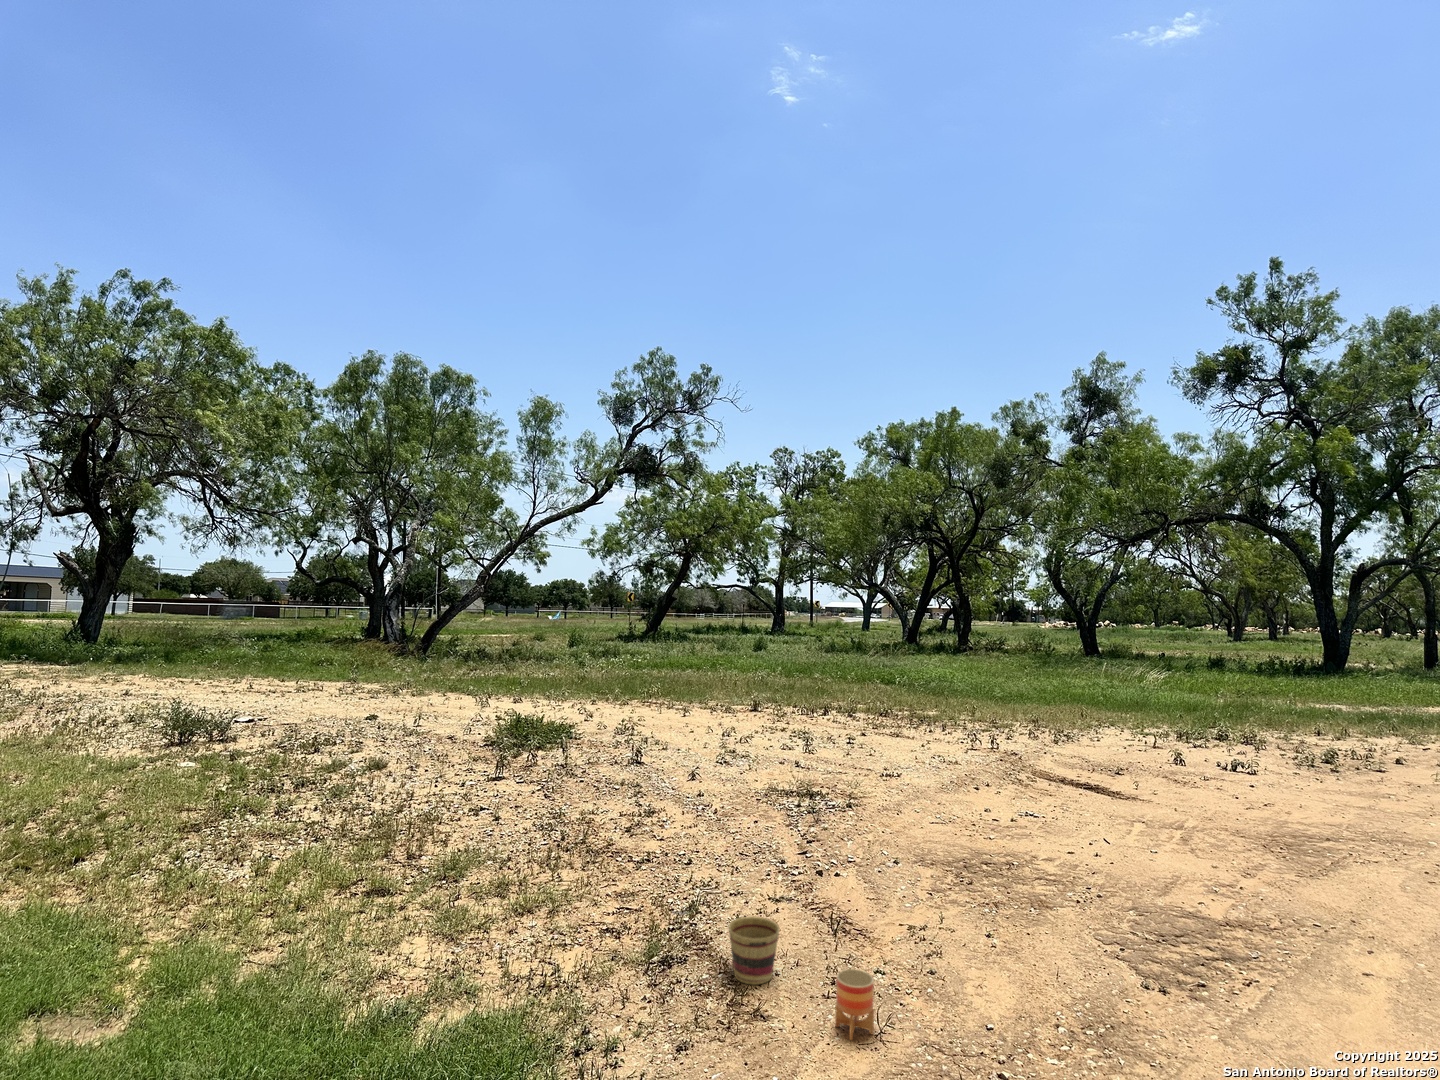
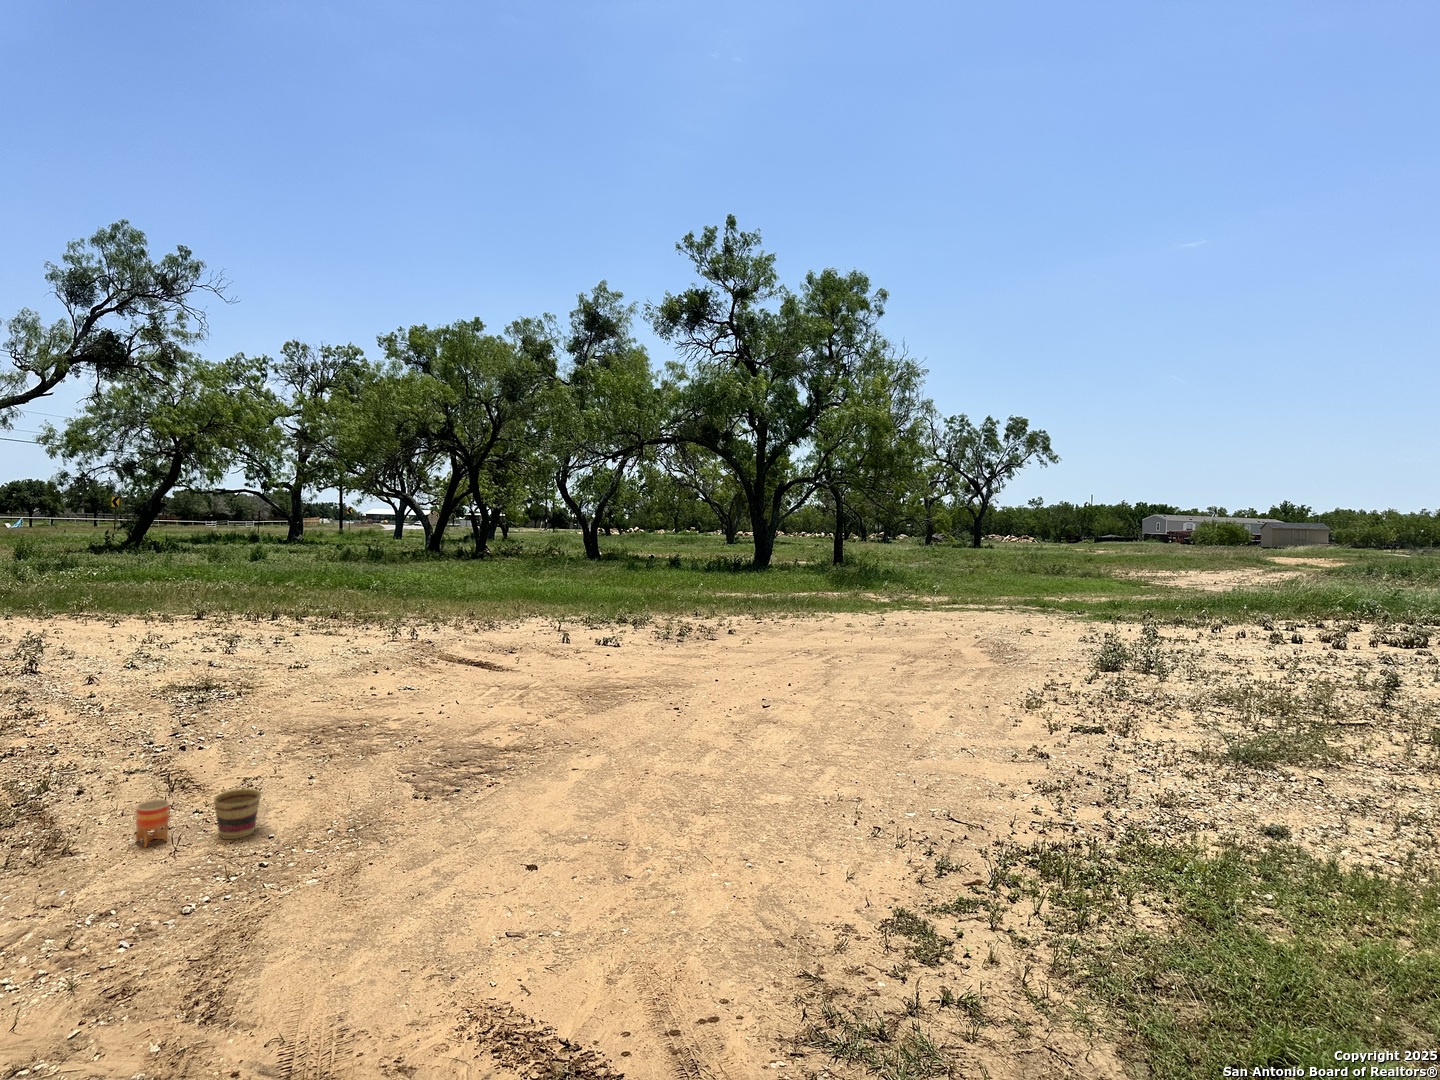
basket: present [729,916,779,985] -> present [214,789,261,839]

